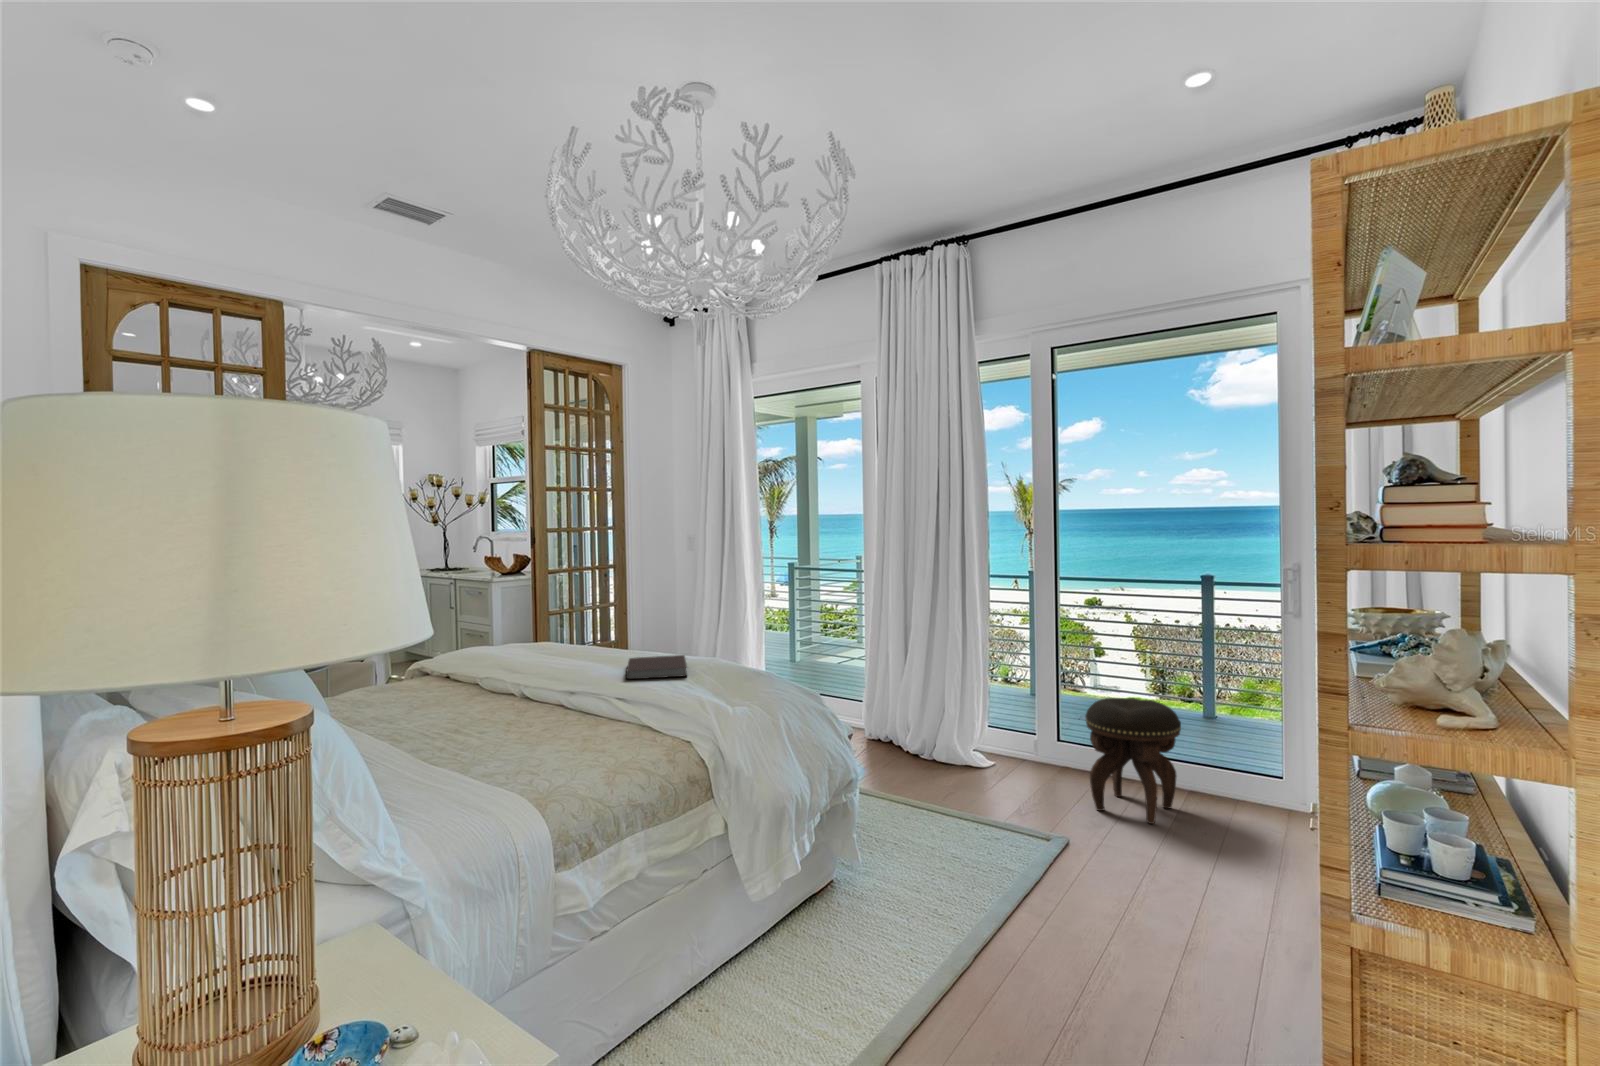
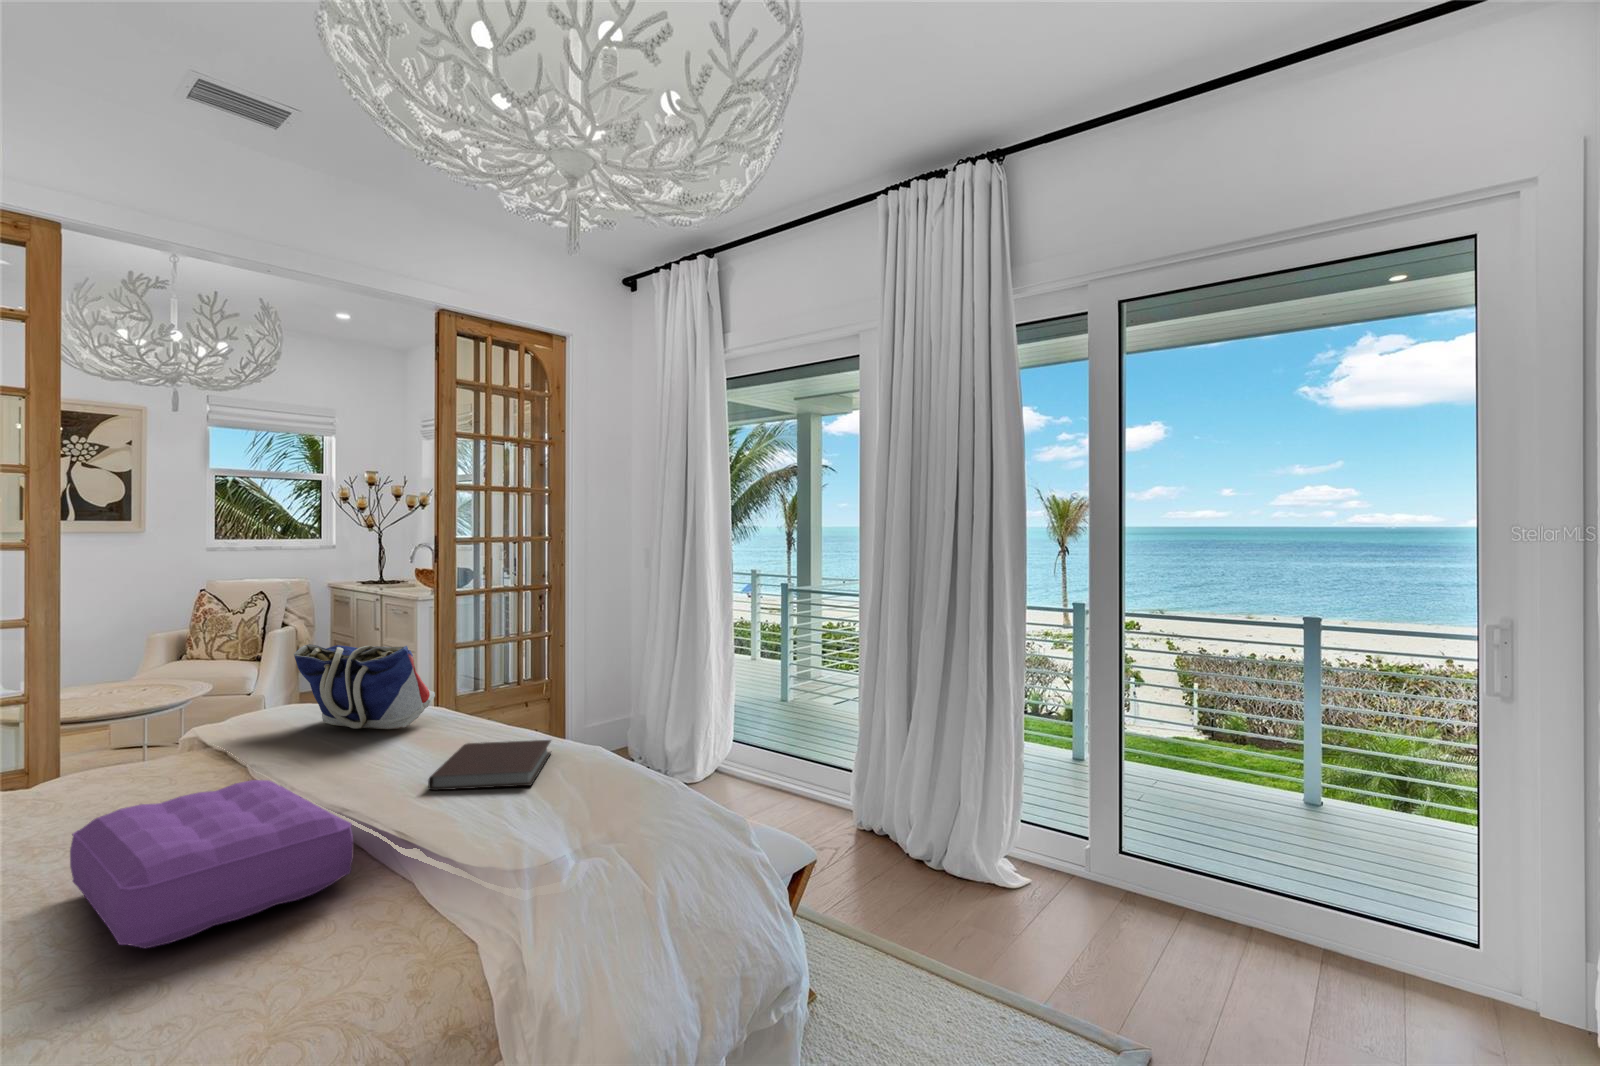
tote bag: none [497,598,590,656] -> present [294,644,435,729]
pillow: none [443,673,605,747] -> present [70,780,353,948]
footstool: present [1085,698,1181,824] -> none [1169,807,1322,1019]

